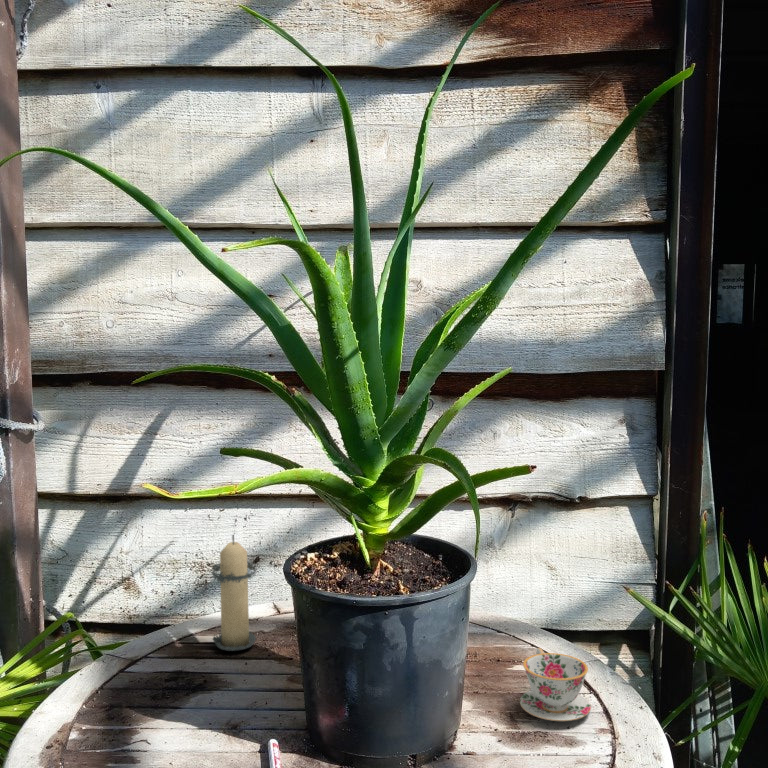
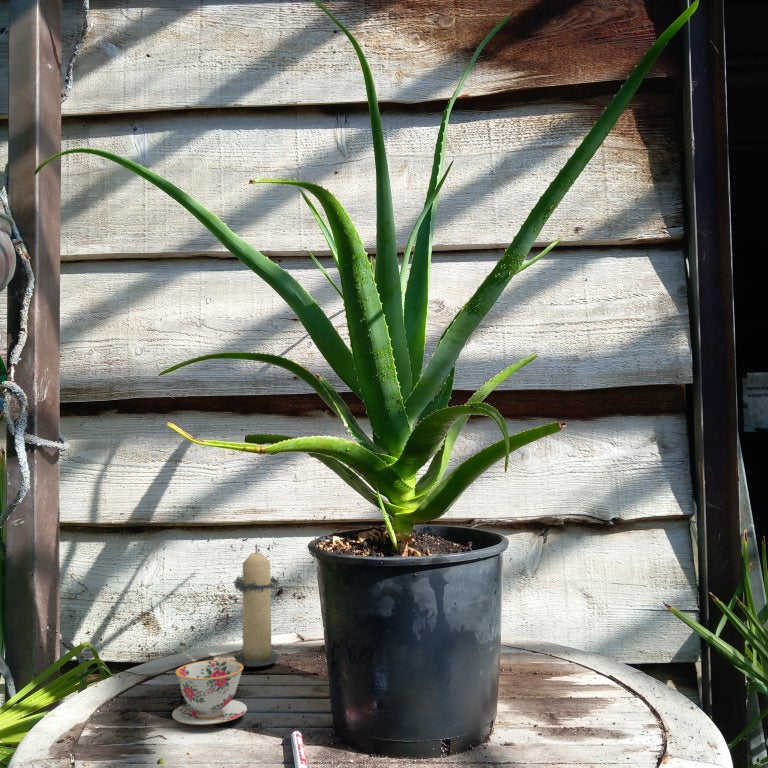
teacup: present [520,648,591,721] -> present [172,658,247,725]

